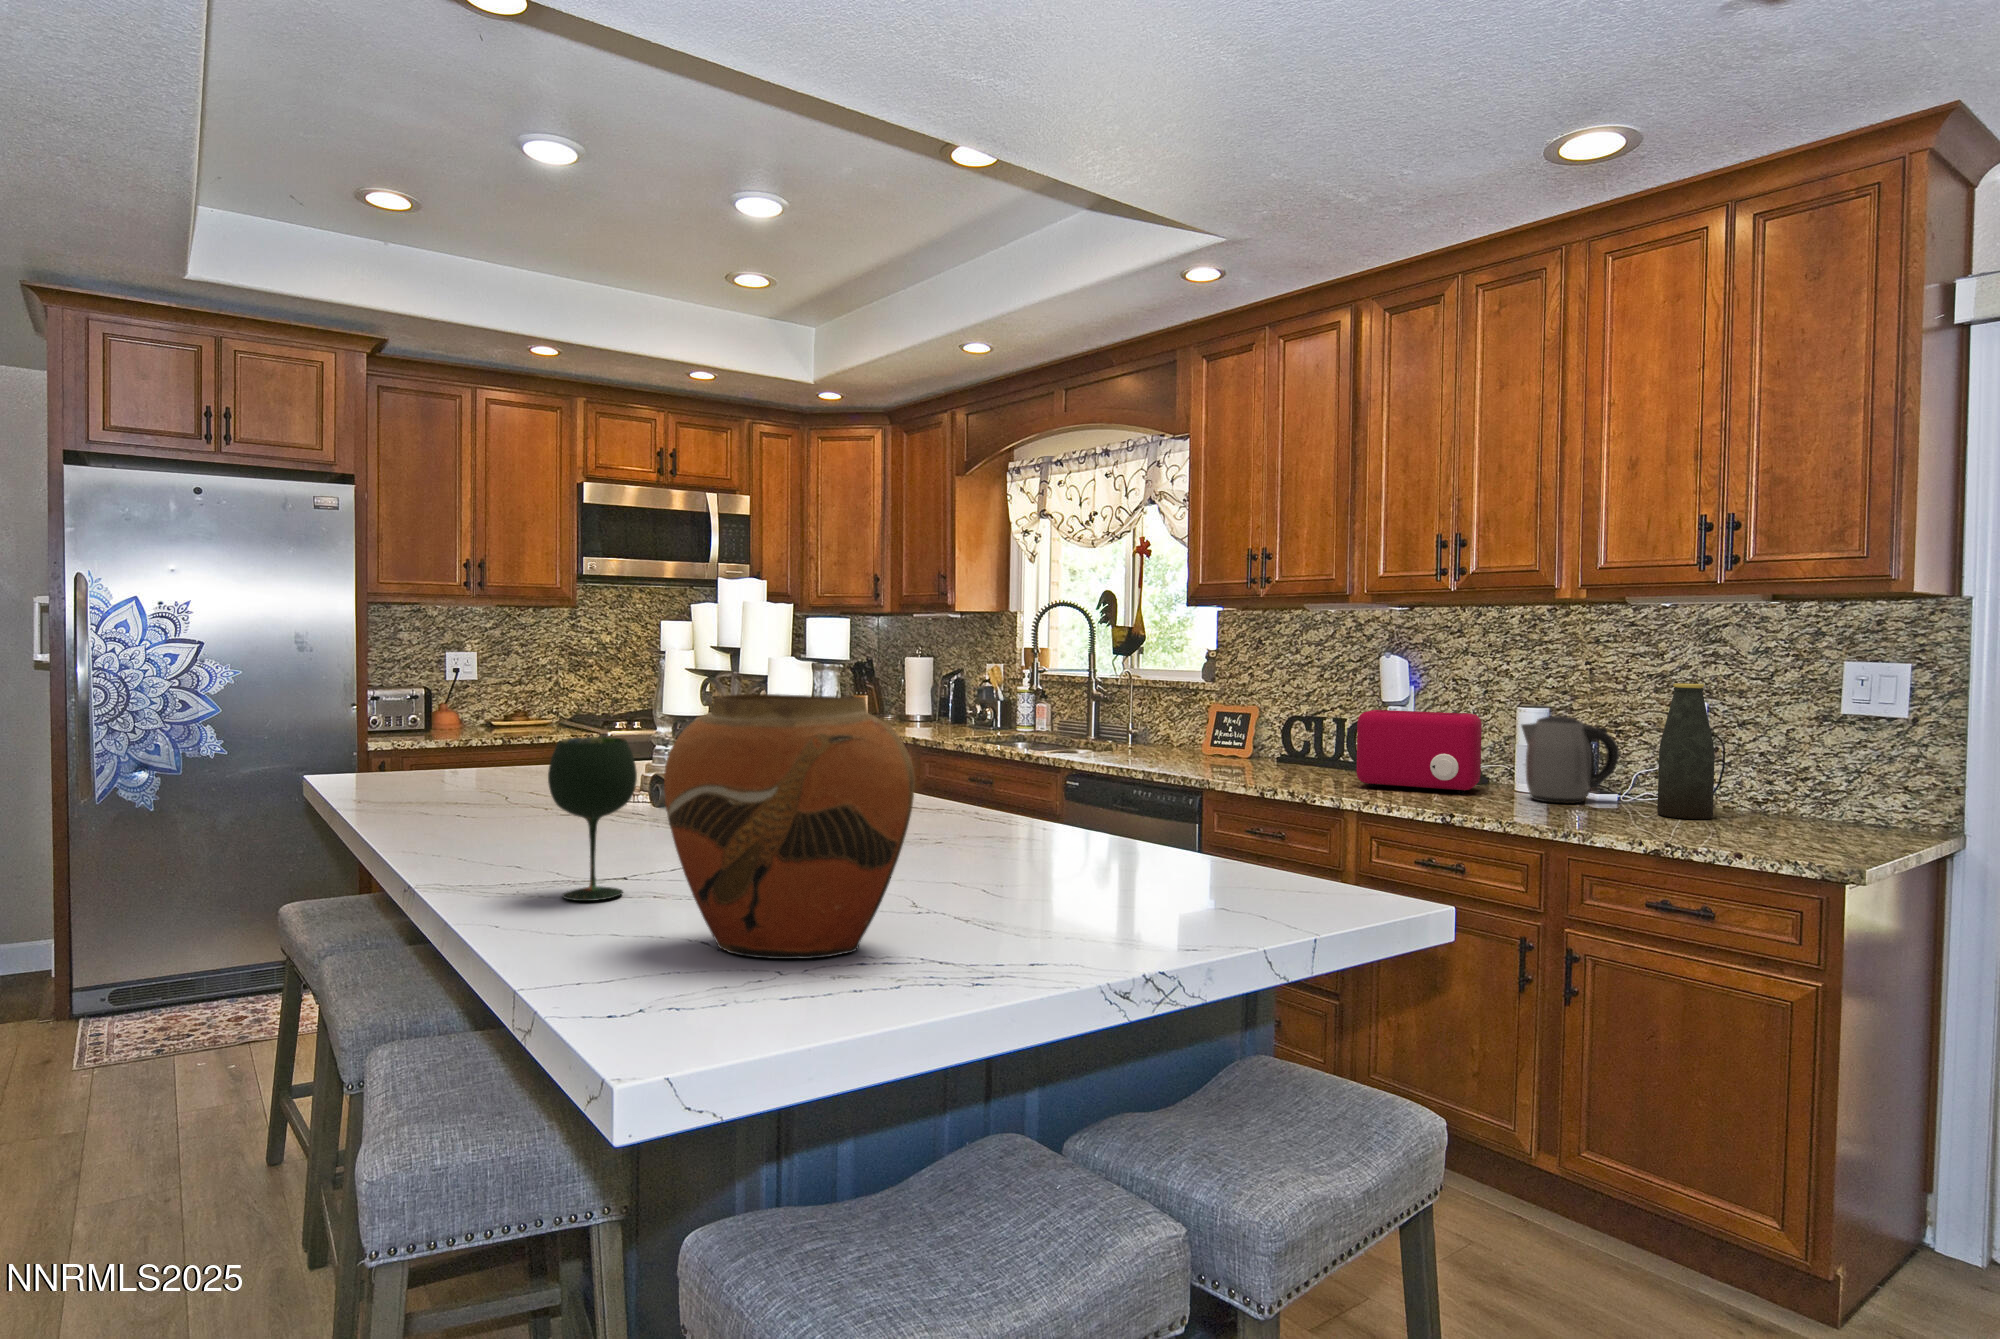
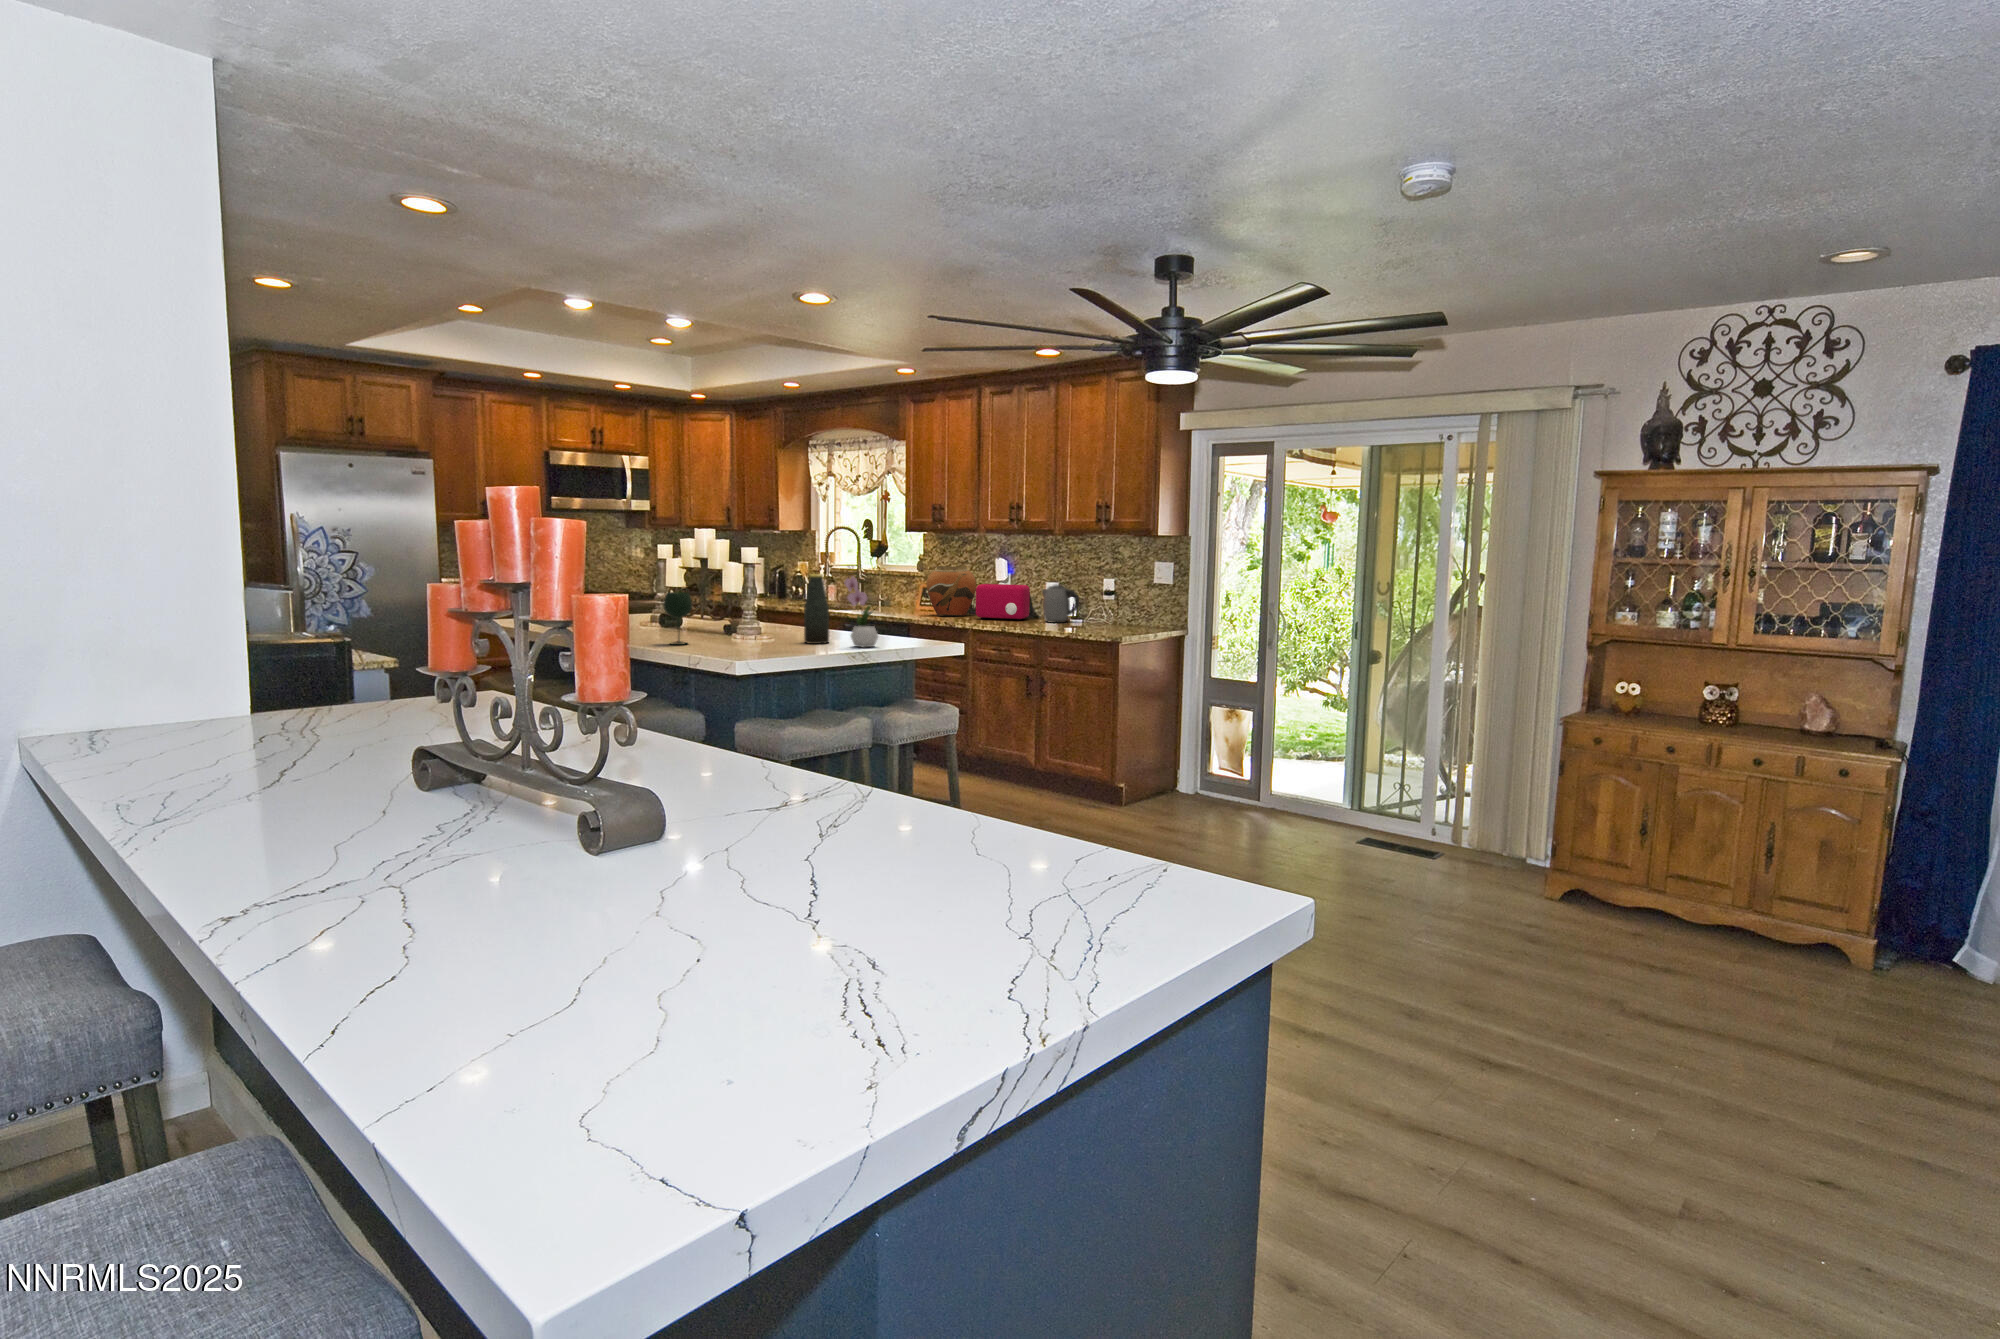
flower arrangement: none [1096,658,1219,933] -> present [845,566,878,647]
bottle: present [1657,684,1715,819] -> present [804,574,829,644]
vase: present [664,694,915,959] -> present [927,566,976,616]

